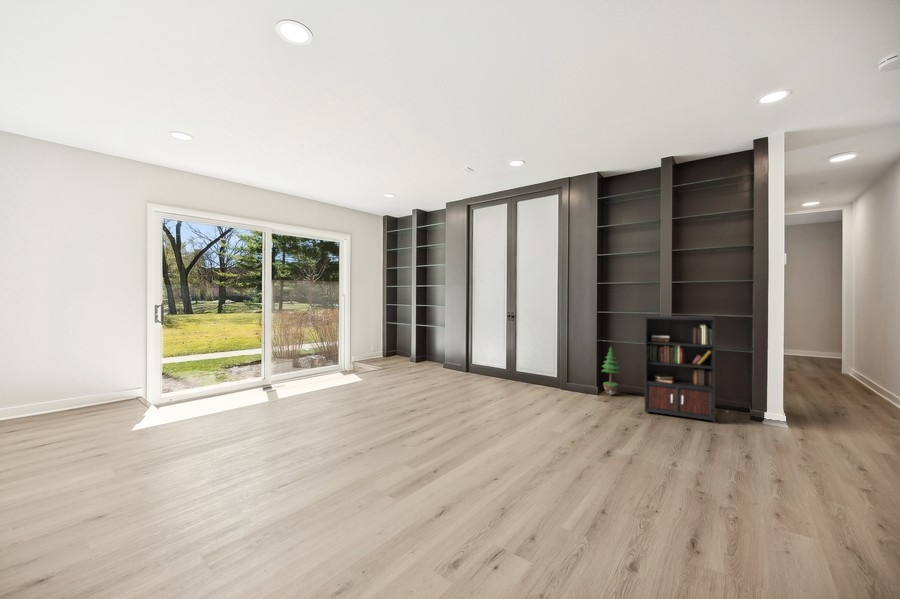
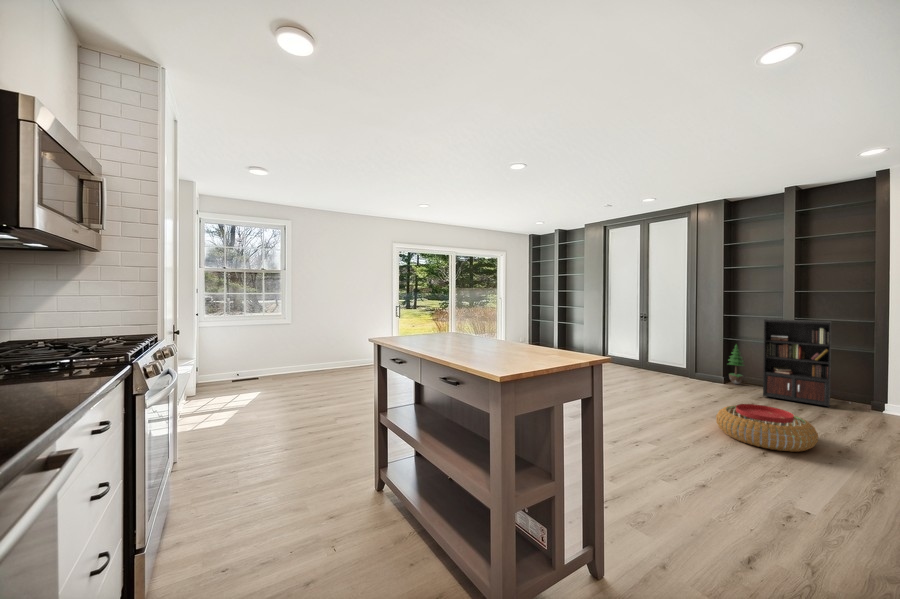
pouf: none [616,445,763,535] -> present [716,404,818,452]

